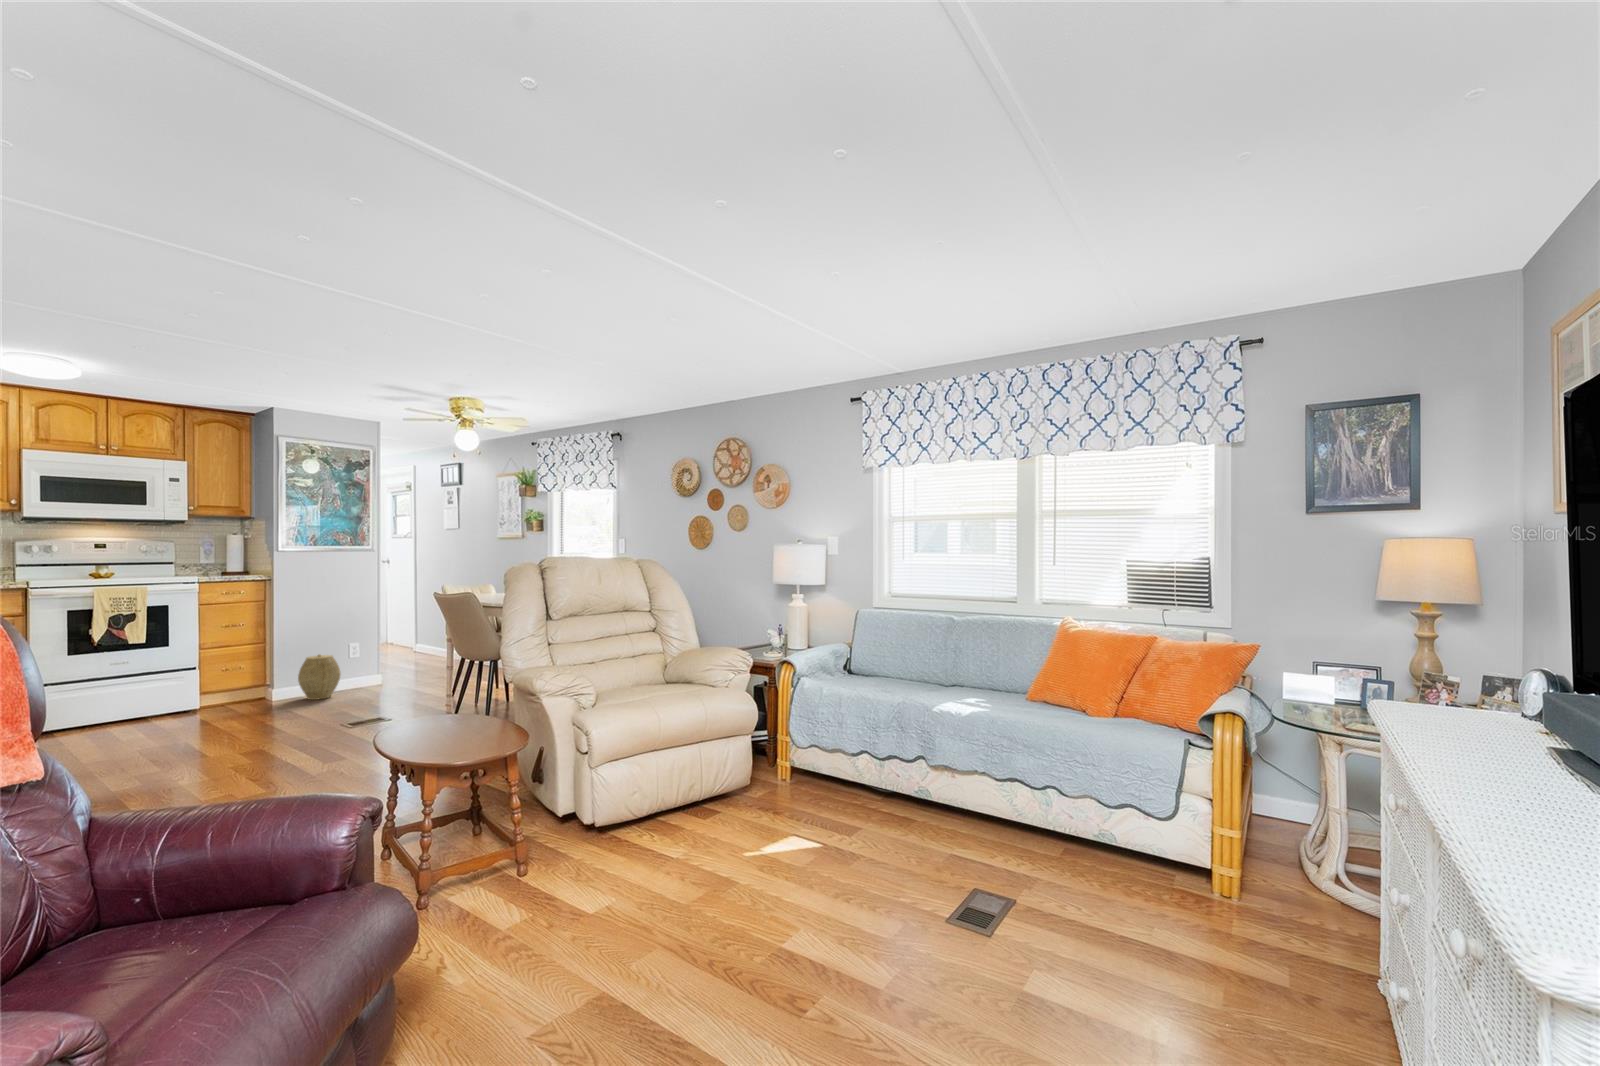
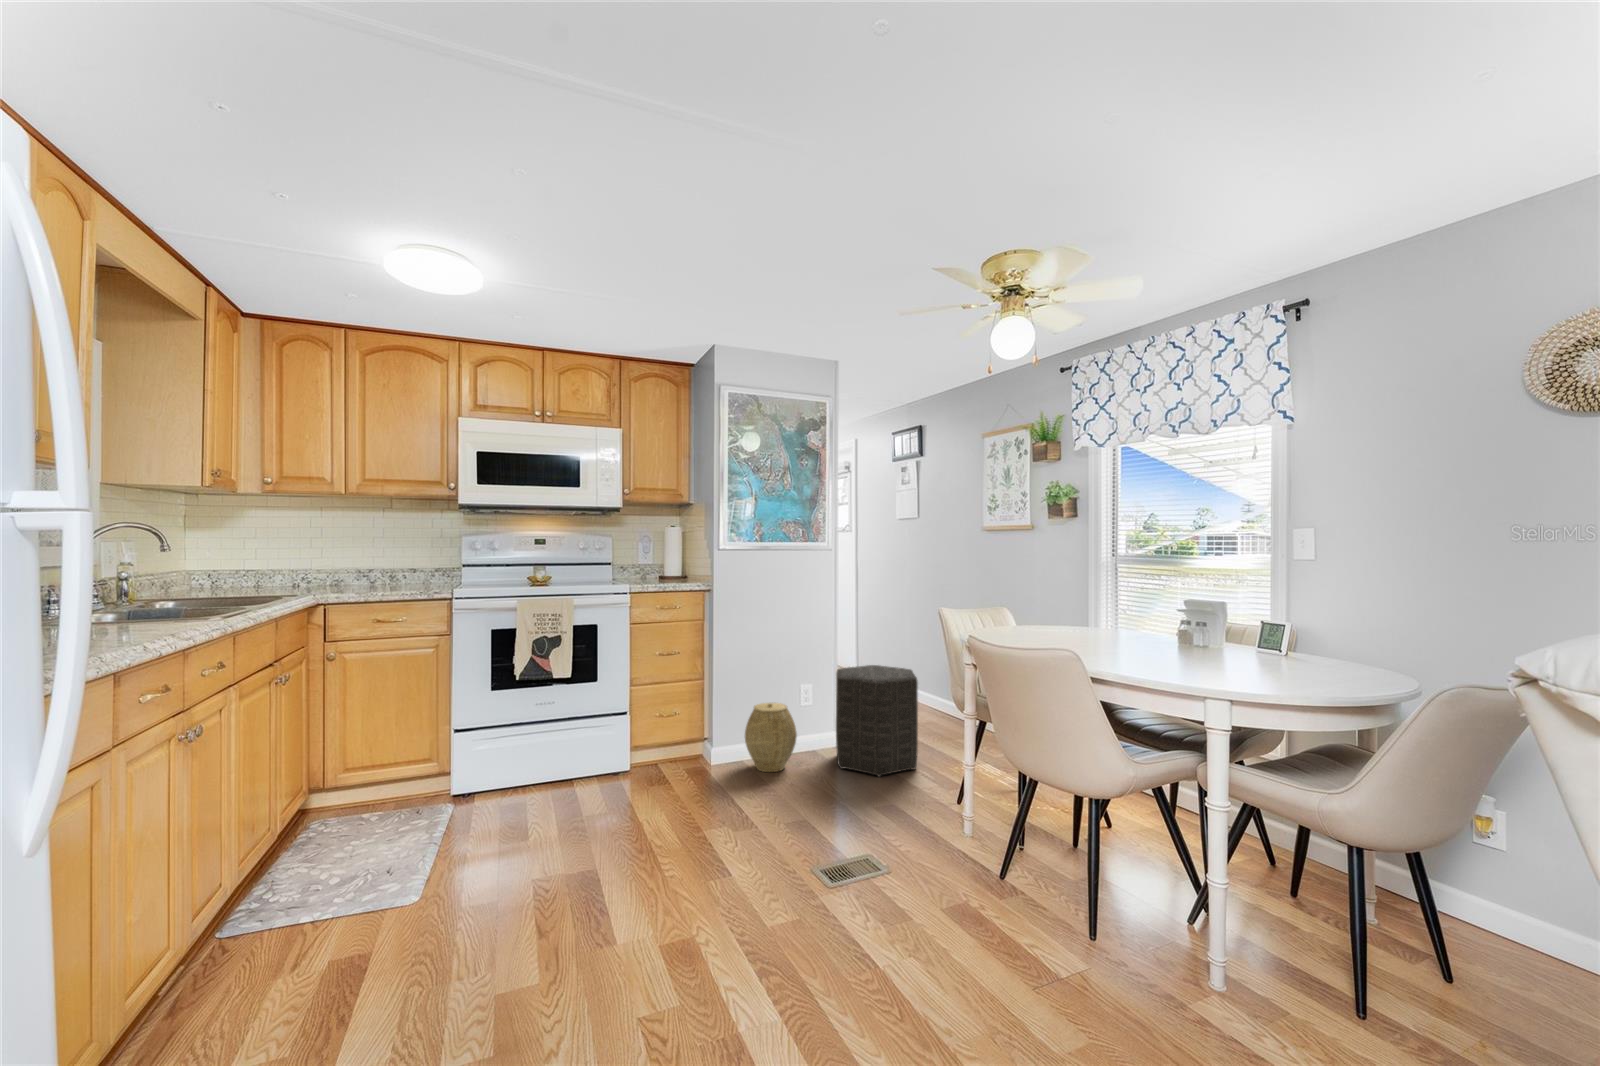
ottoman: none [372,627,432,693] -> present [836,665,918,777]

